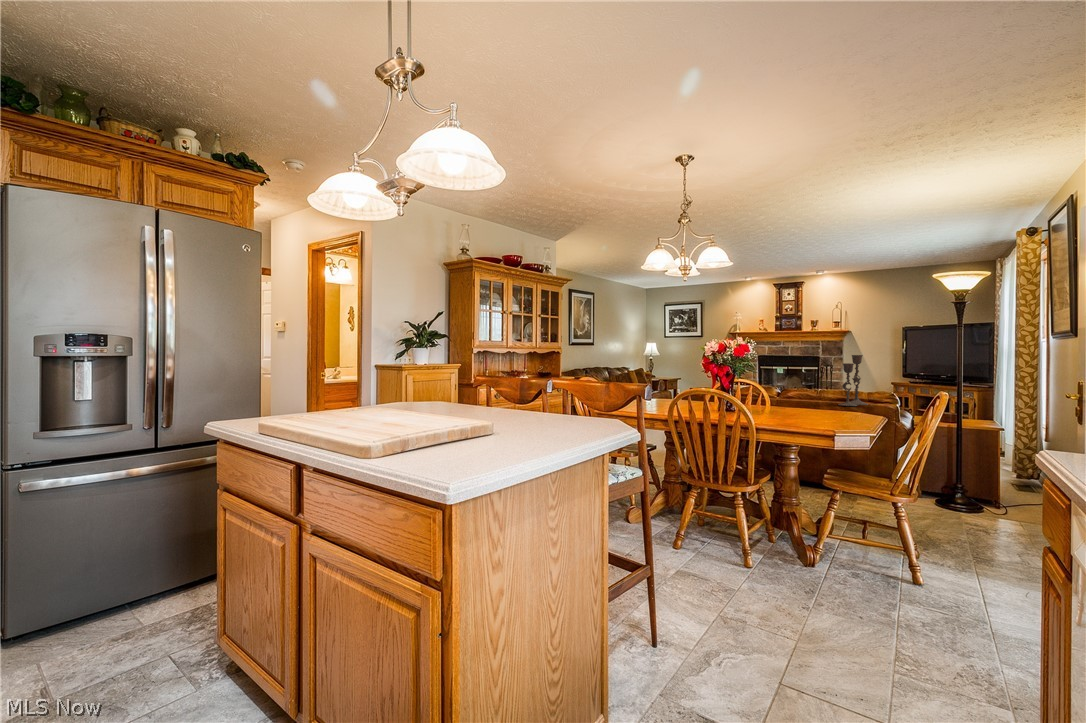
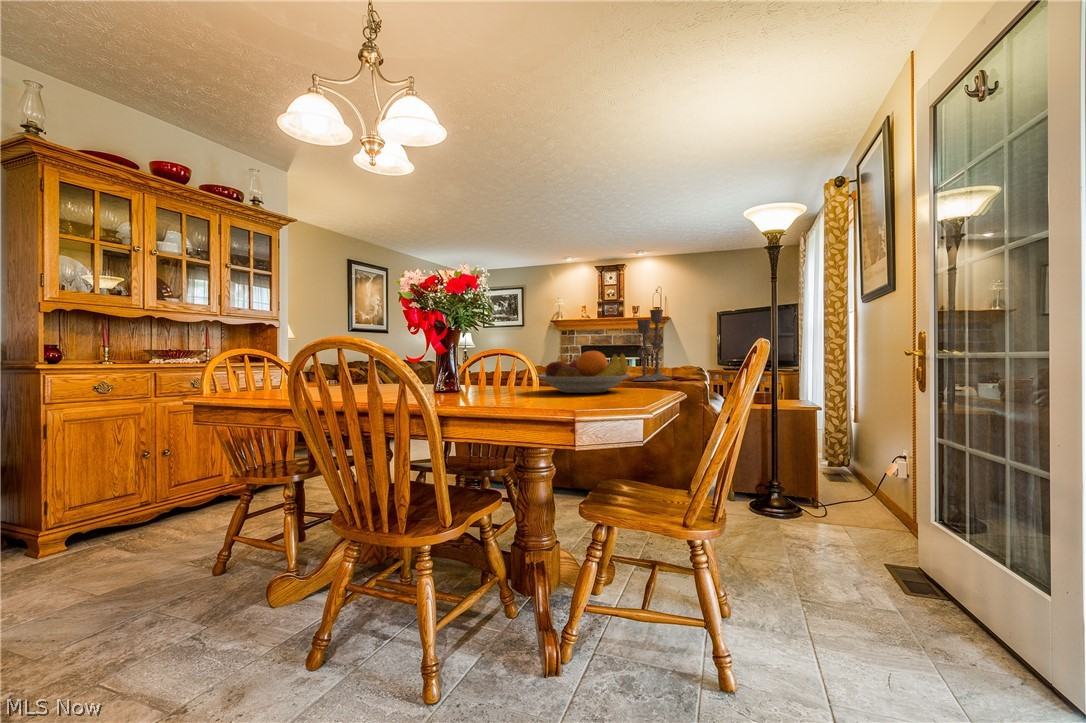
fruit bowl: none [781,391,847,417] -> present [536,351,631,393]

